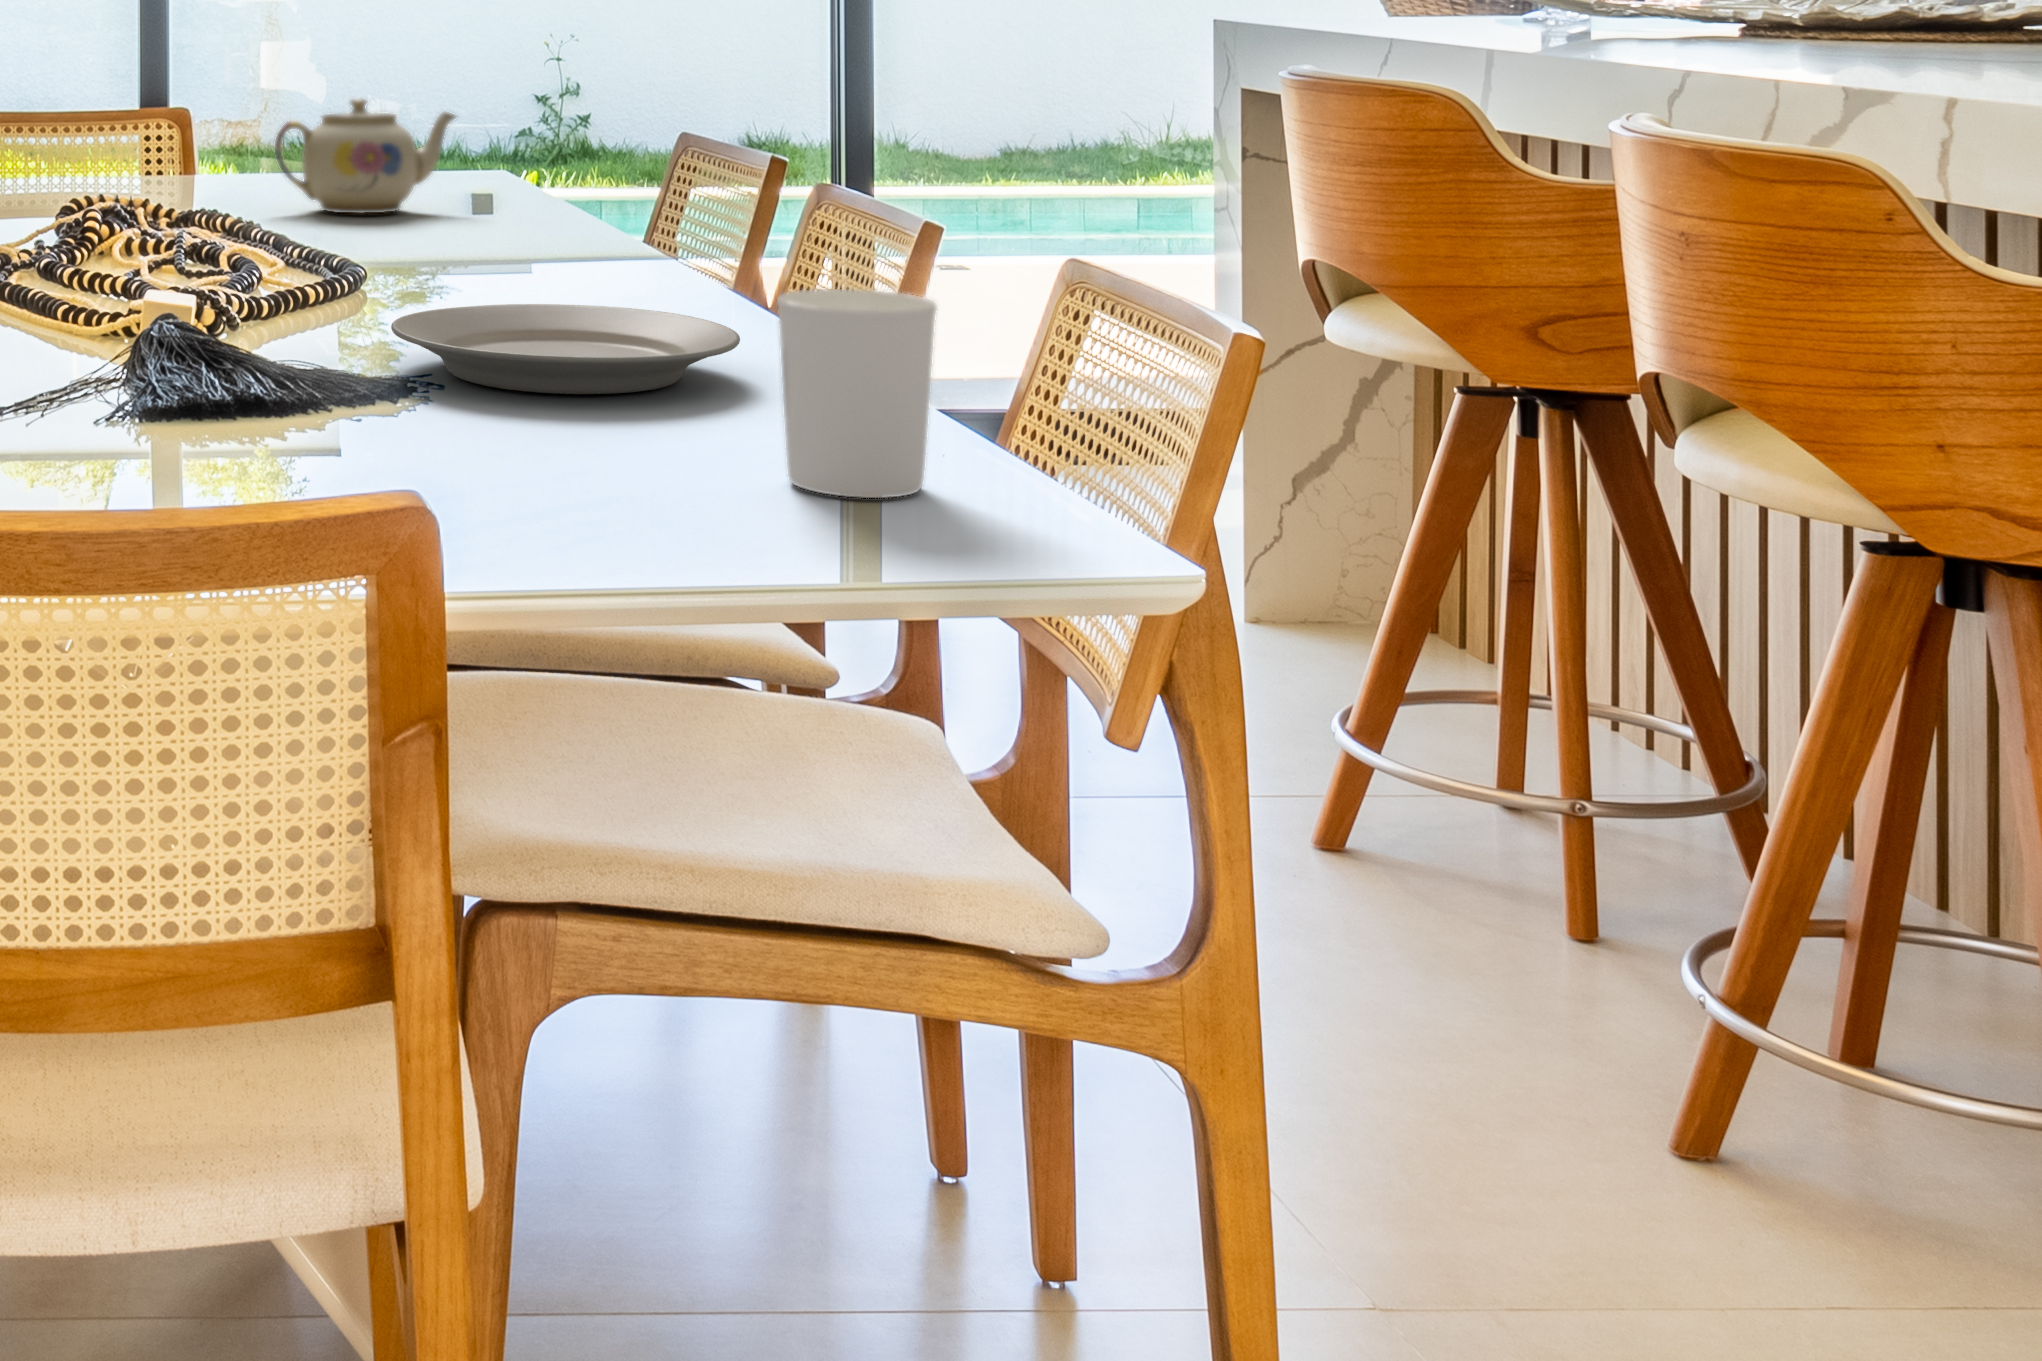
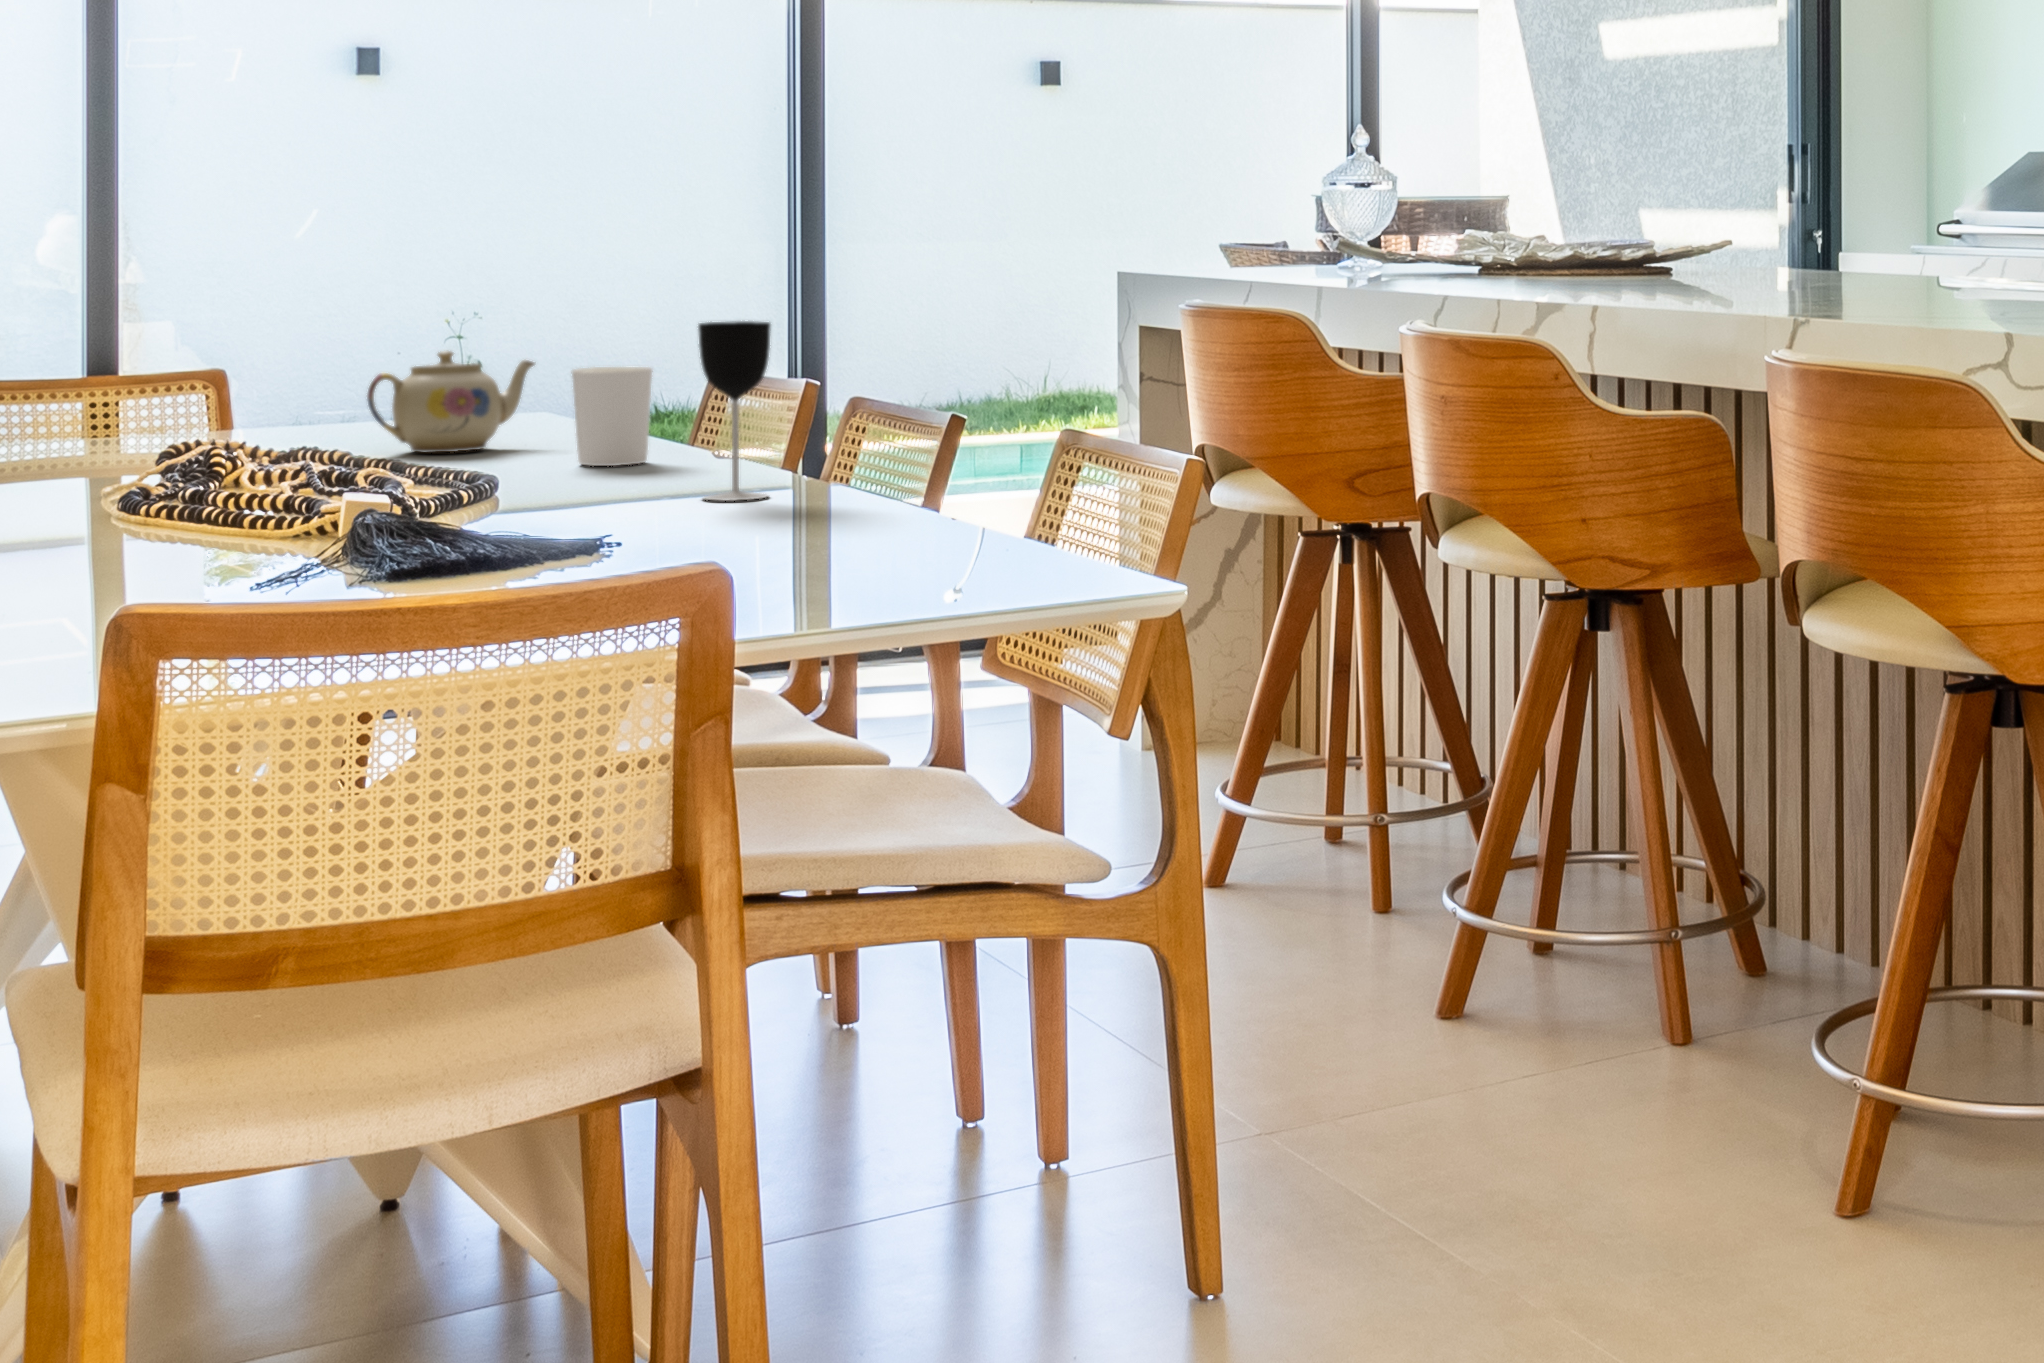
wine glass: none [589,86,679,315] -> present [698,321,770,501]
candle holder: present [777,289,937,498] -> present [572,367,652,466]
plate: present [391,304,740,394] -> none [570,488,844,547]

